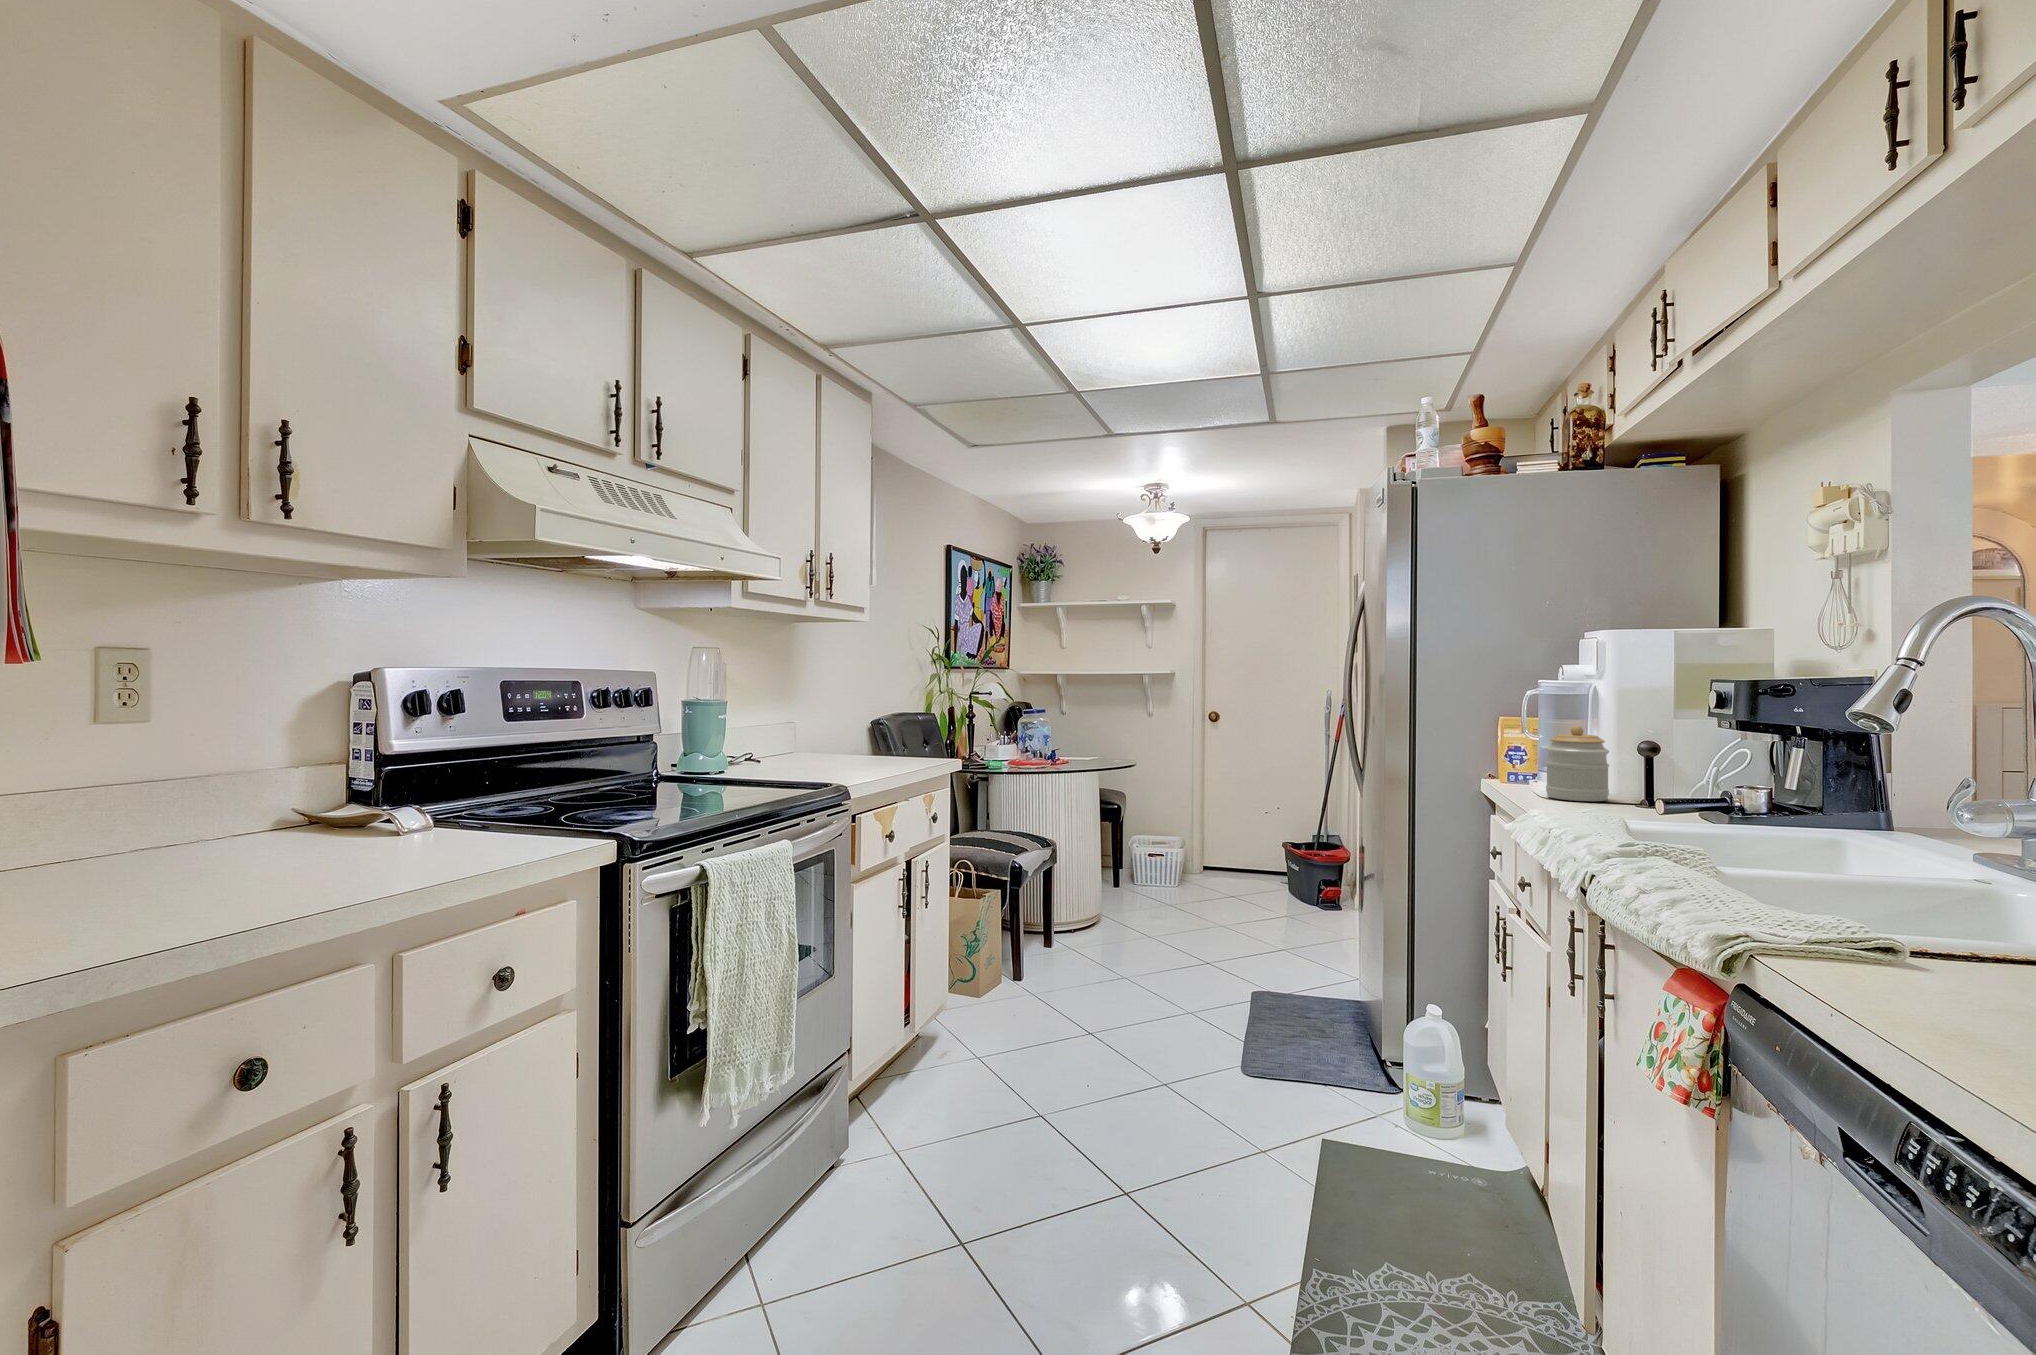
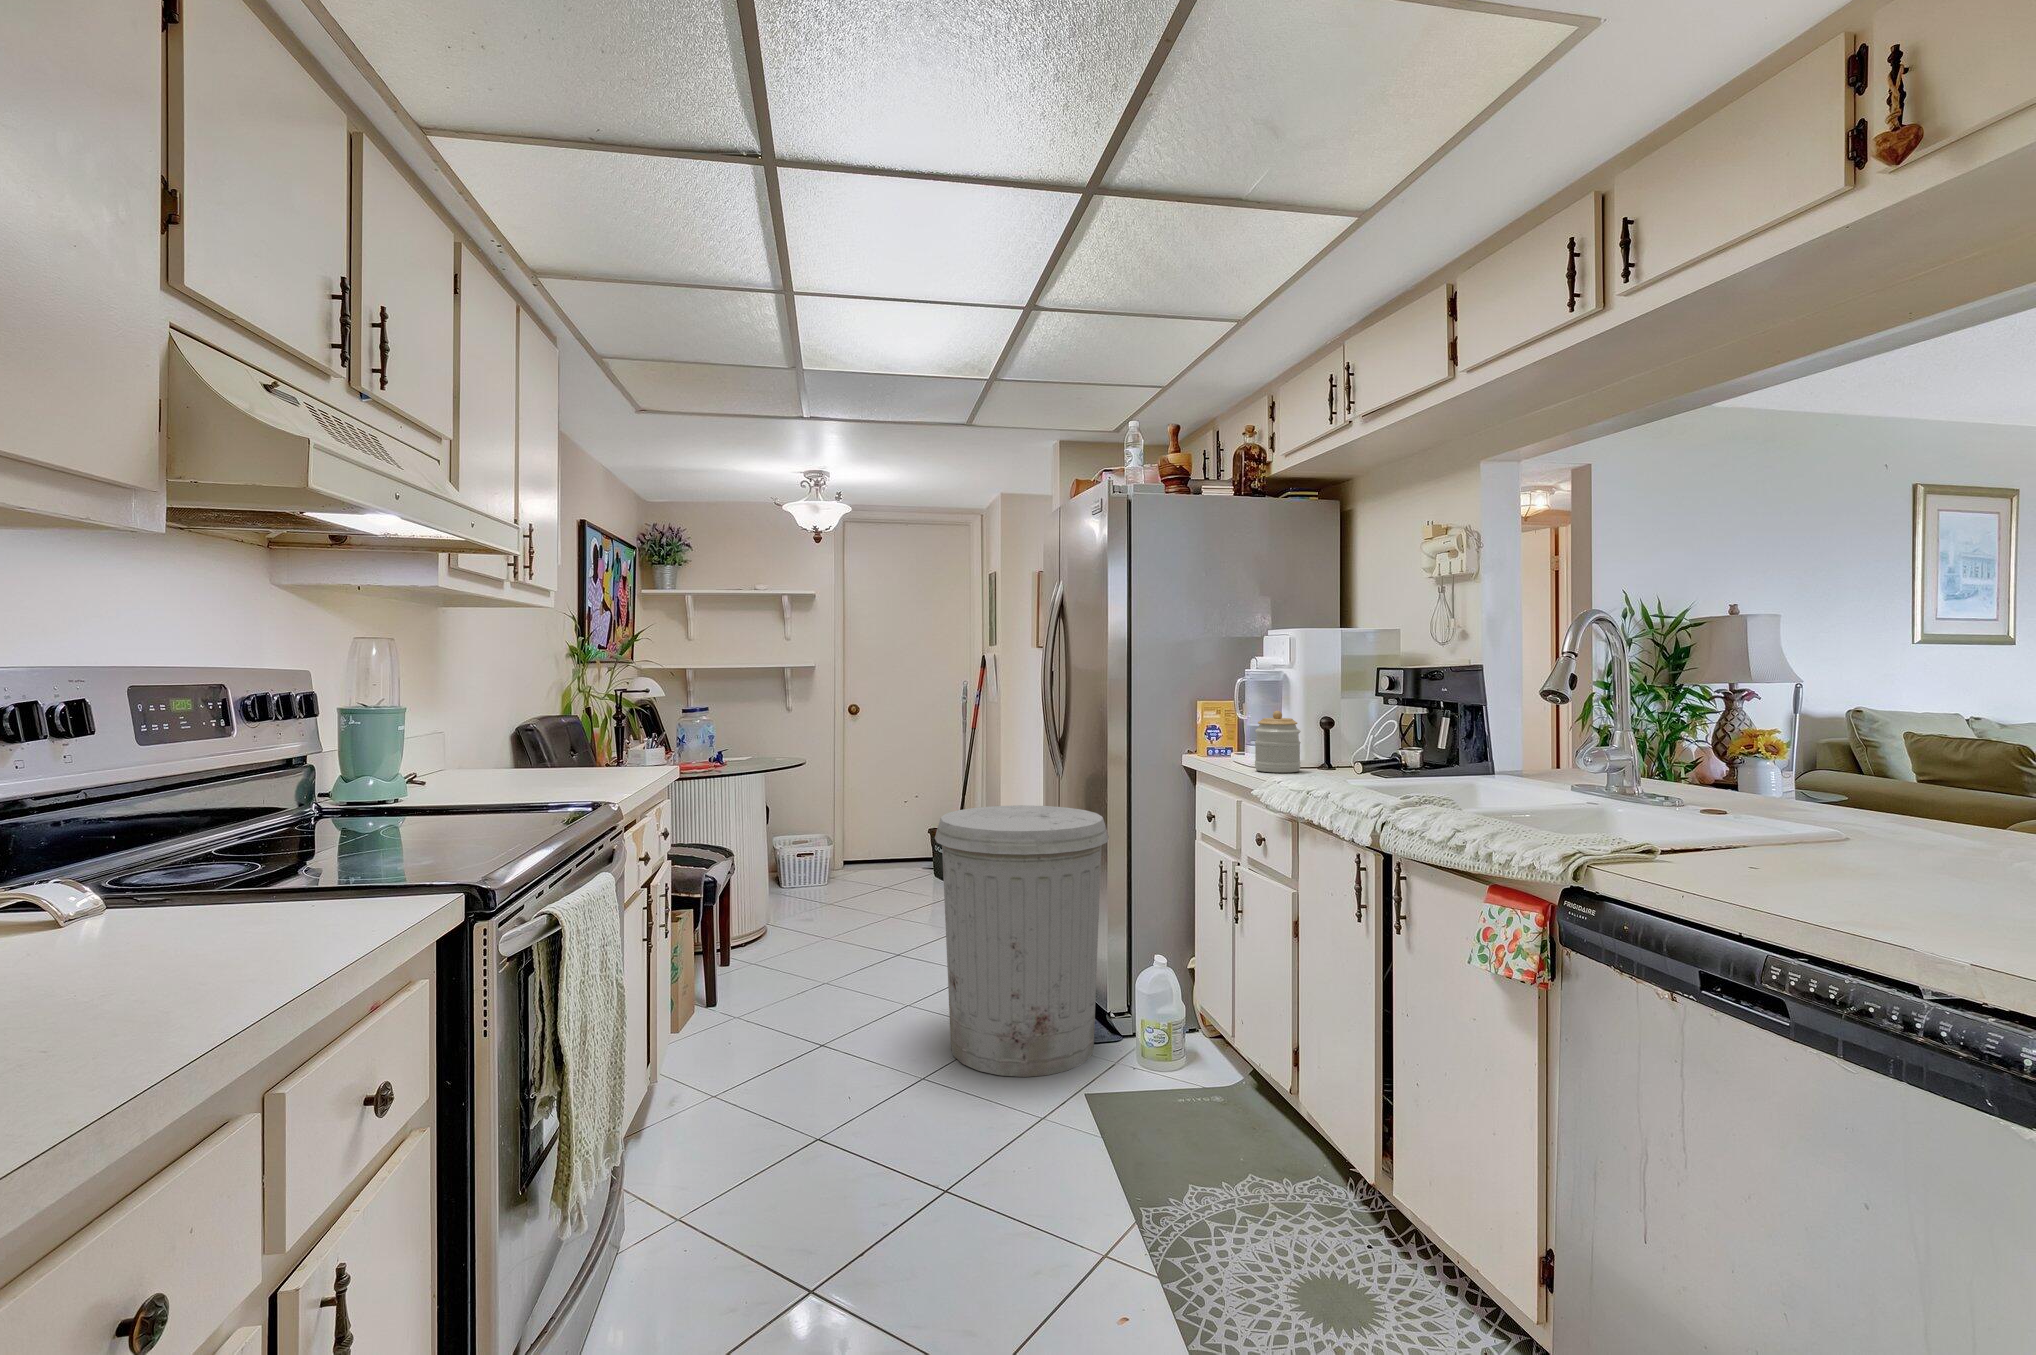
trash can: none [1188,816,1378,1104] -> present [935,805,1109,1077]

